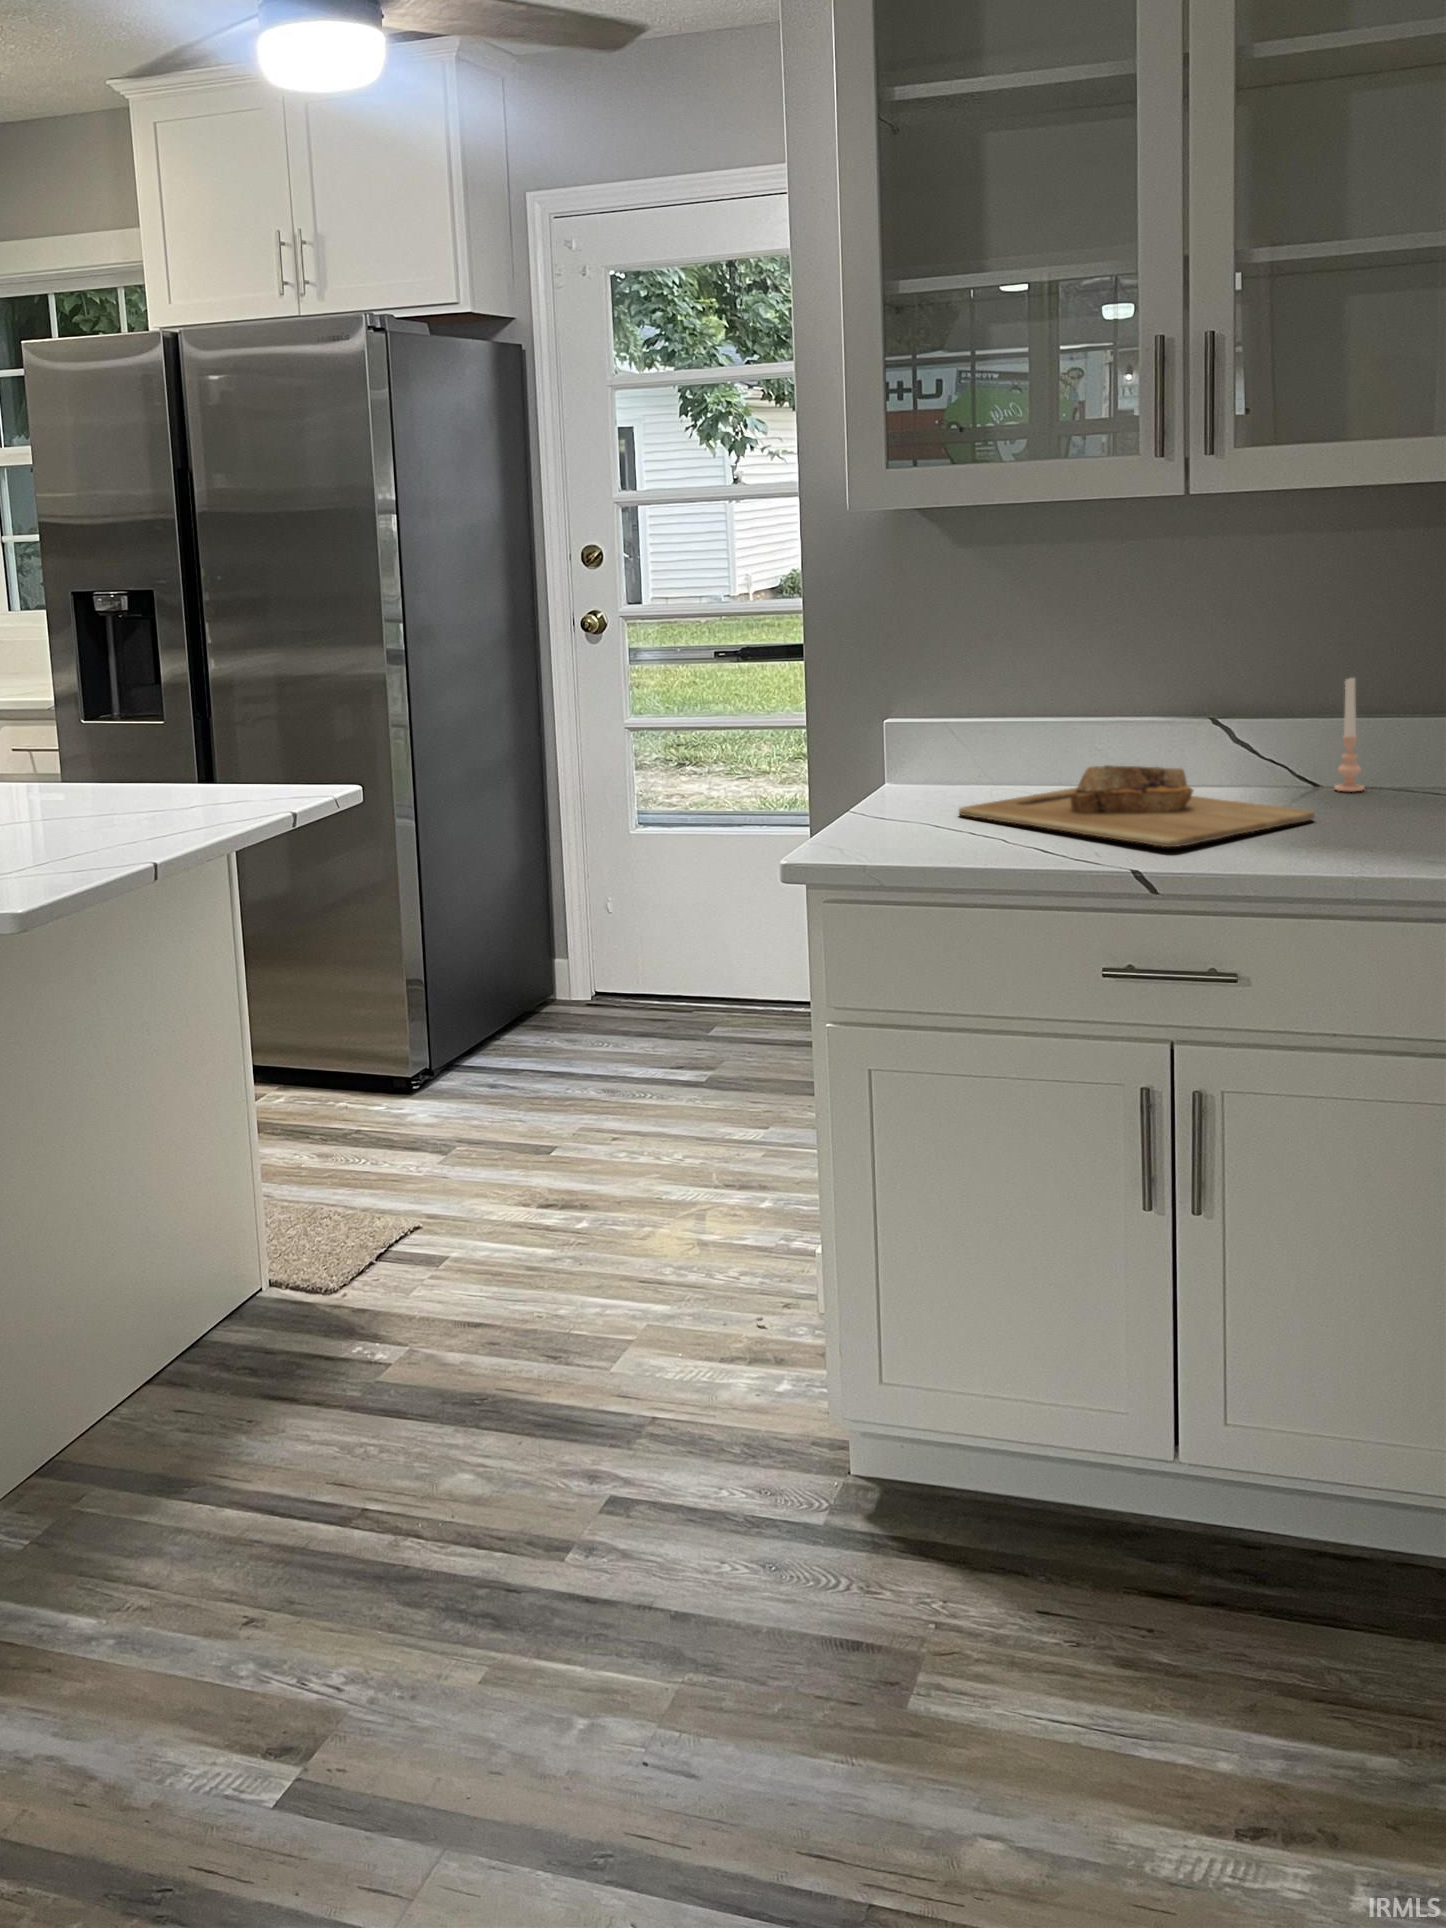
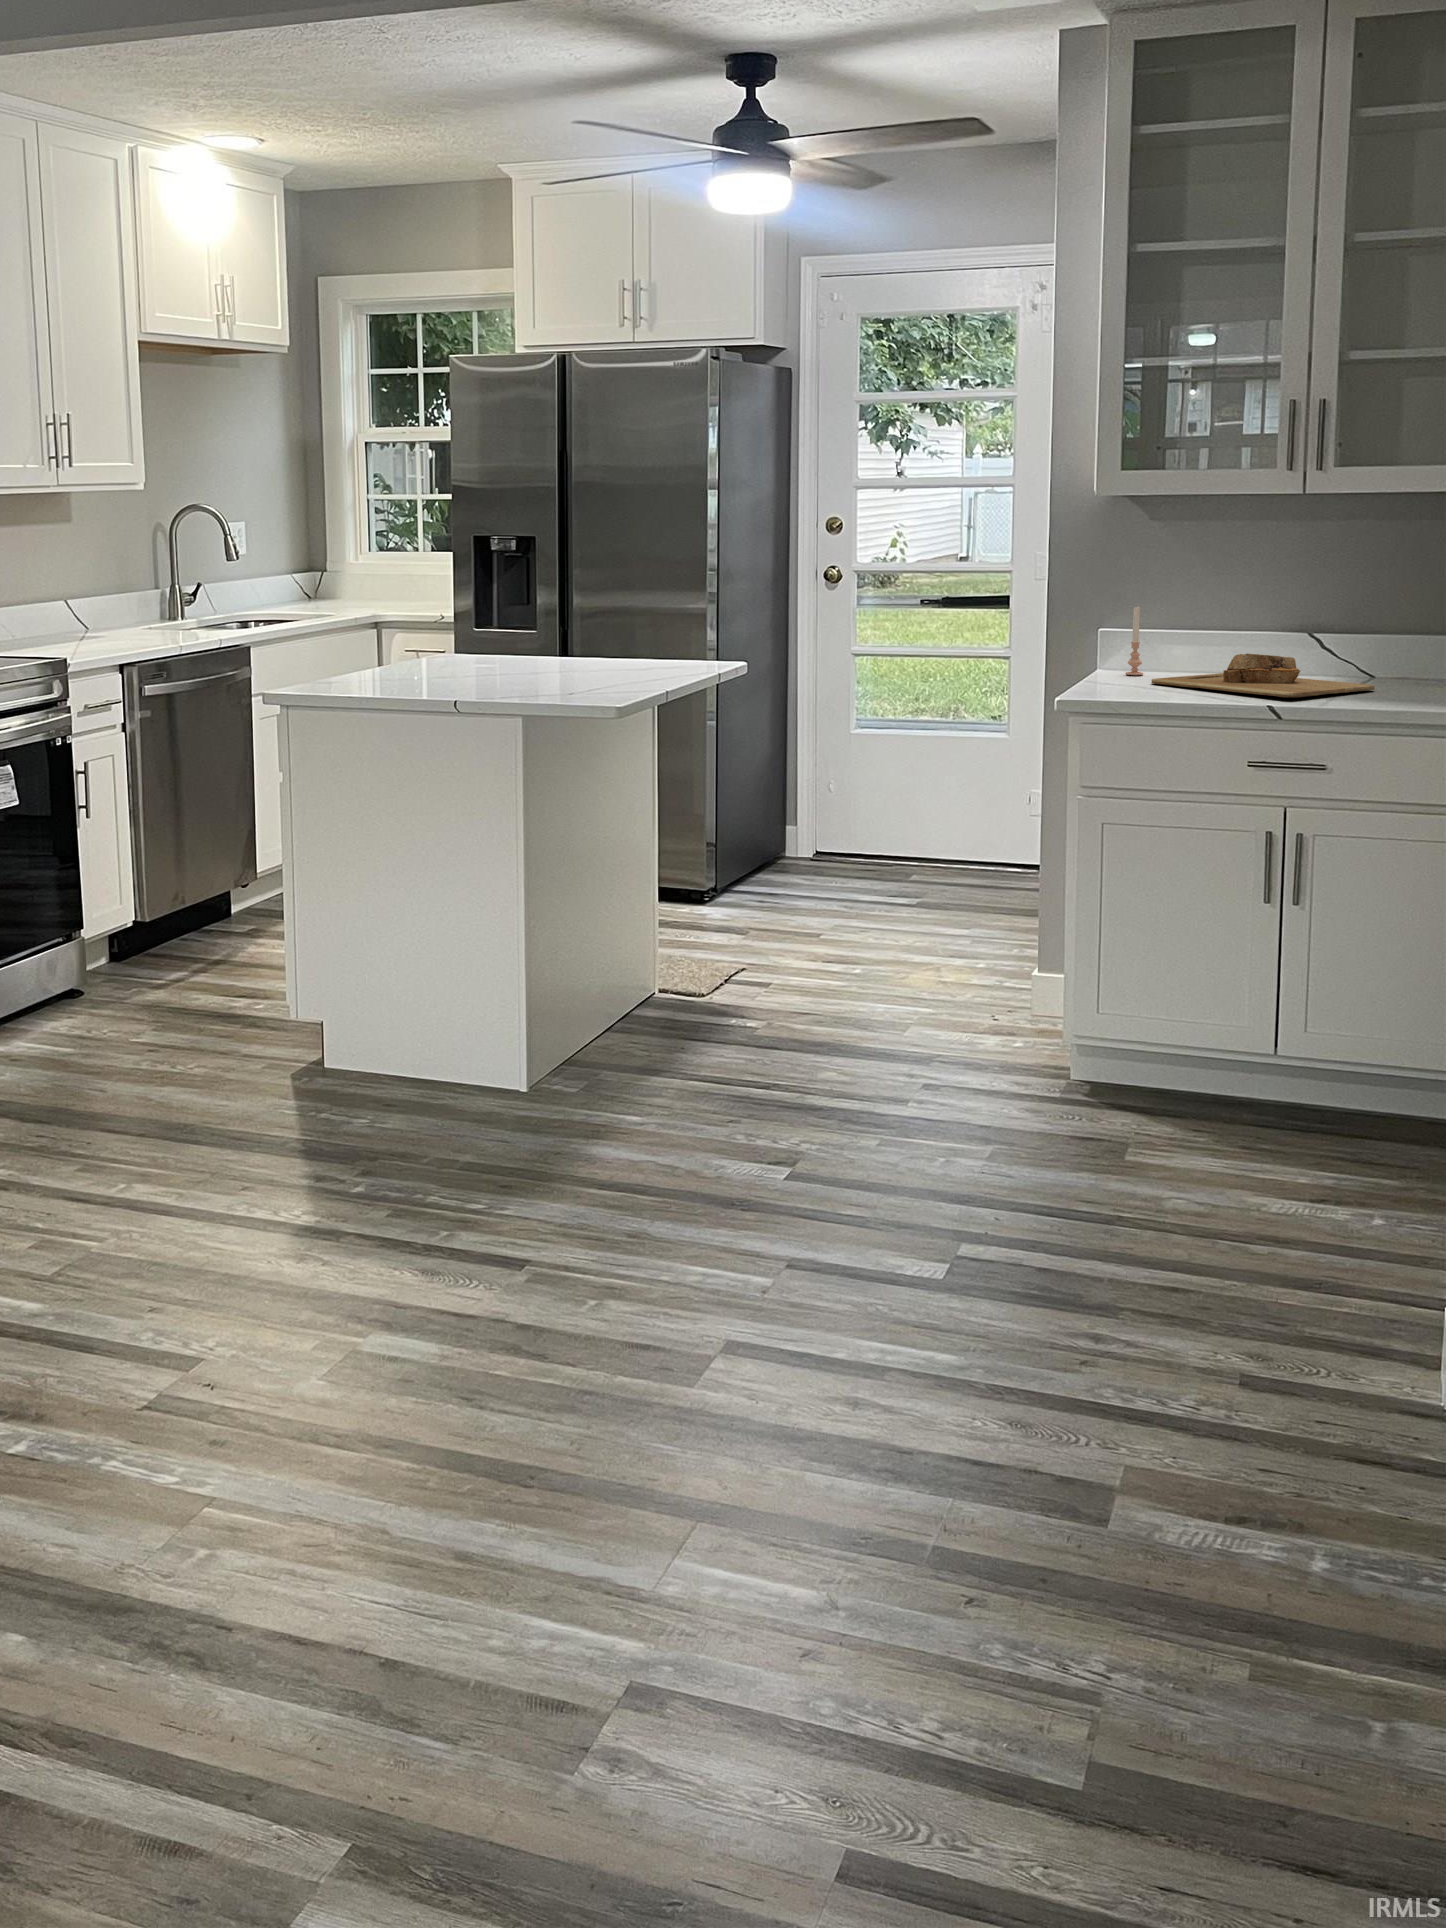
candle: present [1334,678,1364,791] -> present [1126,607,1143,675]

